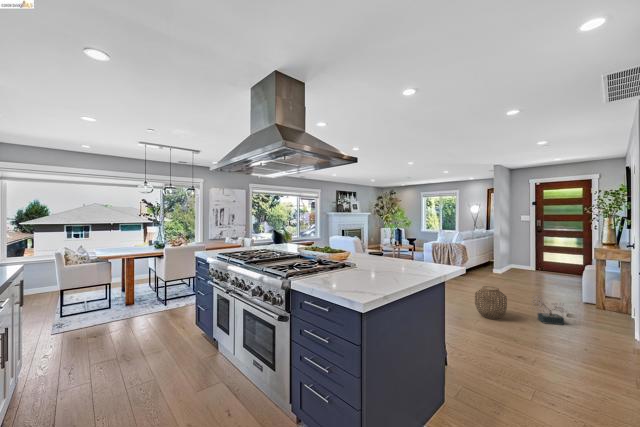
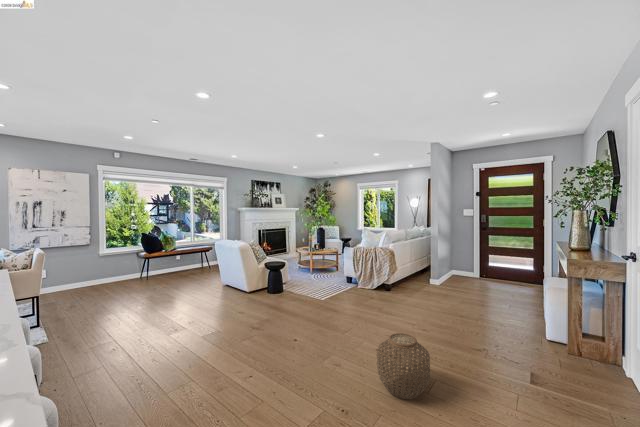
decorative plant: present [532,297,567,325] -> none [470,349,532,408]

